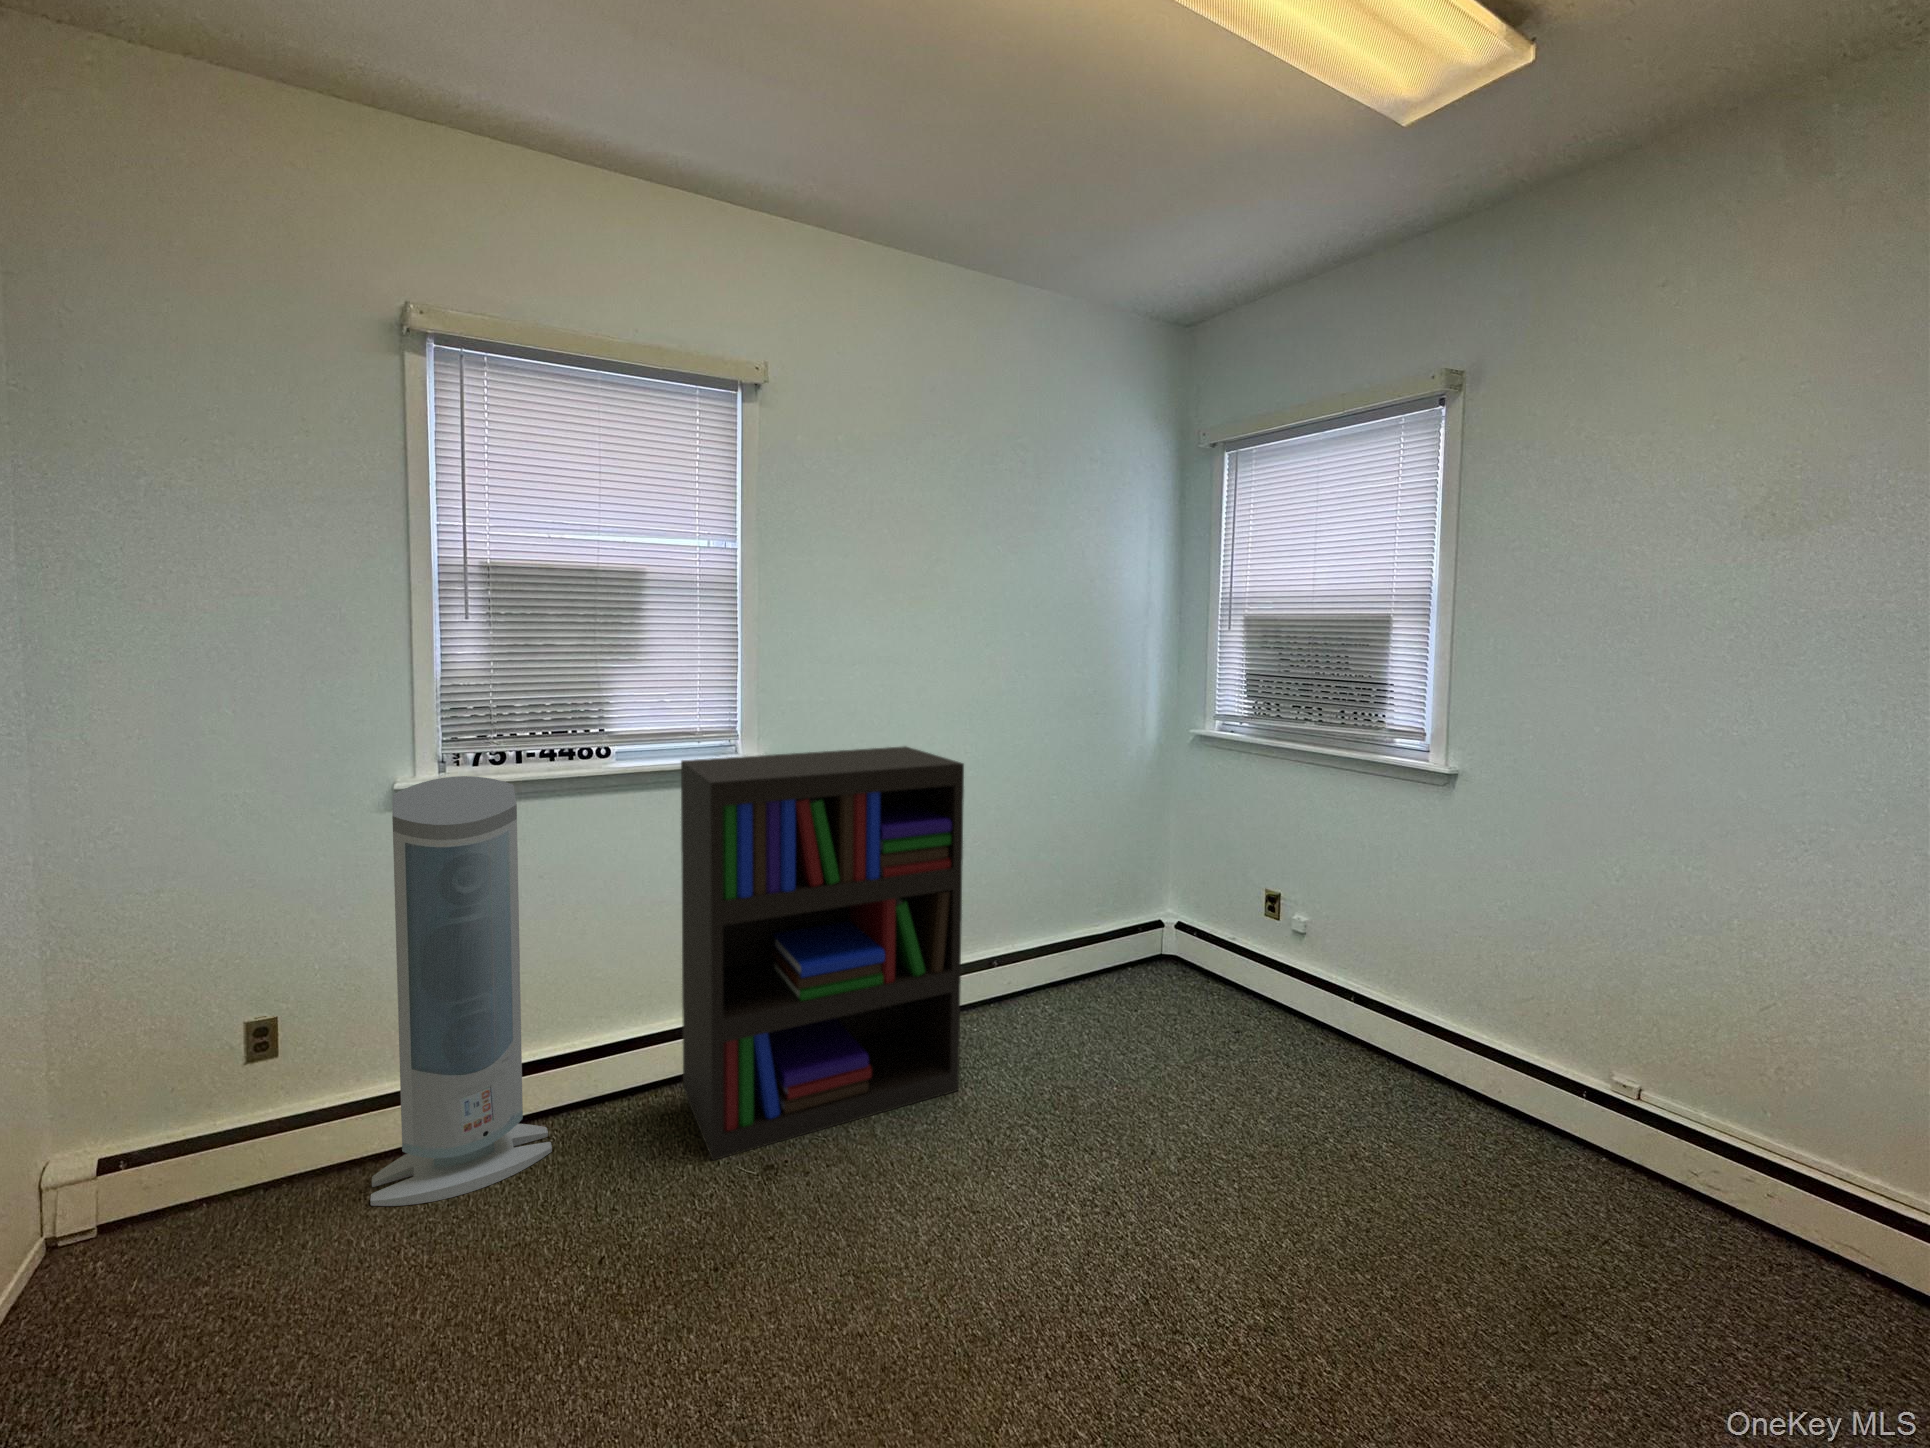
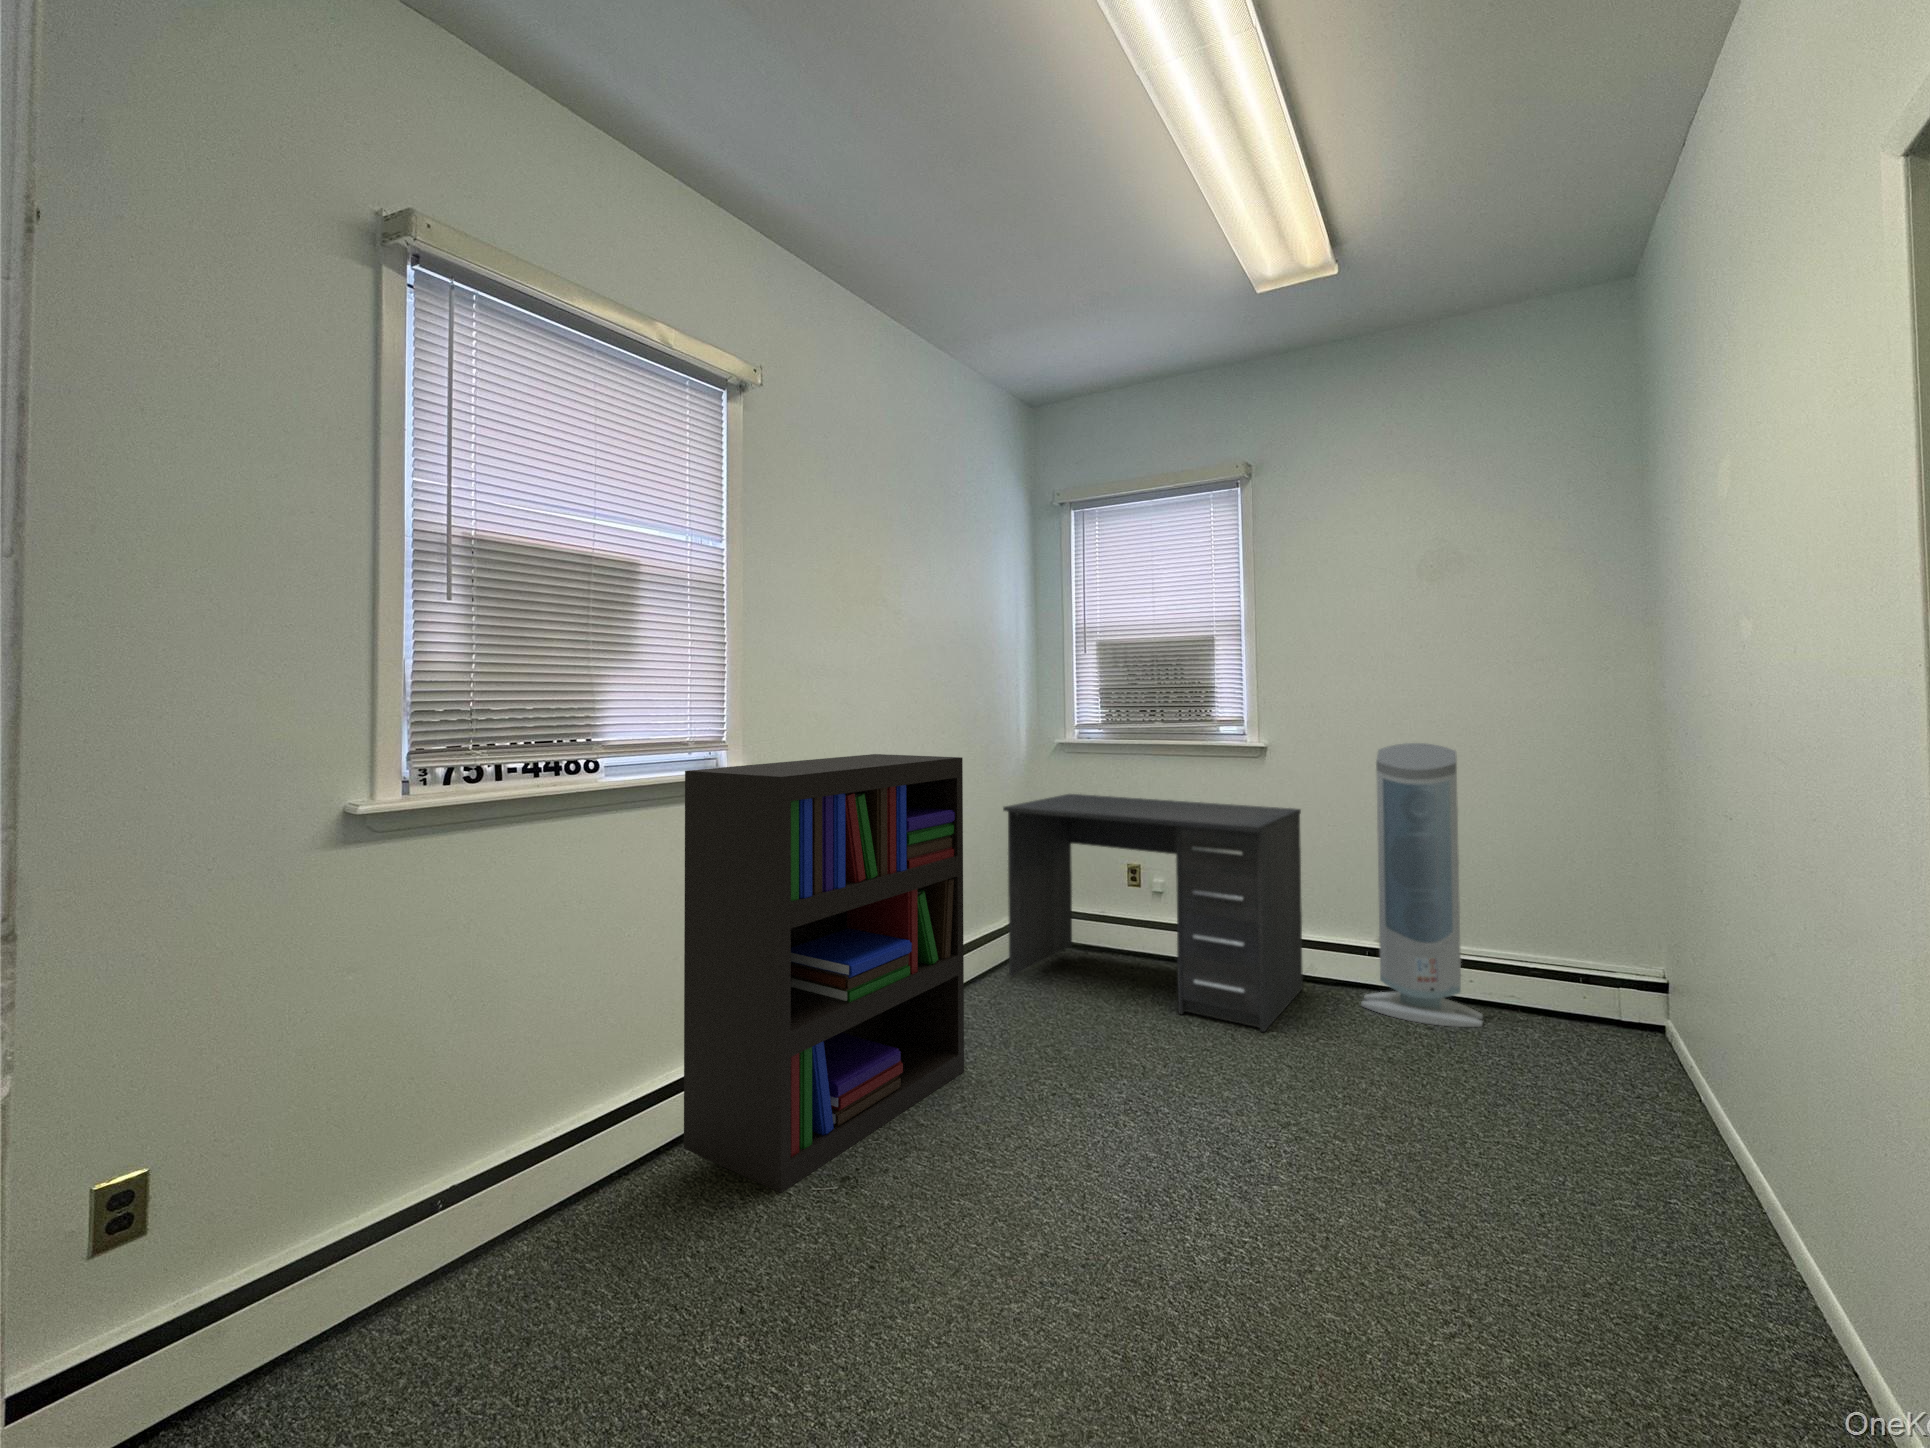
air purifier: present [370,776,552,1206] -> present [1361,743,1483,1027]
desk: none [1090,795,1488,1159] -> present [1003,794,1303,1032]

